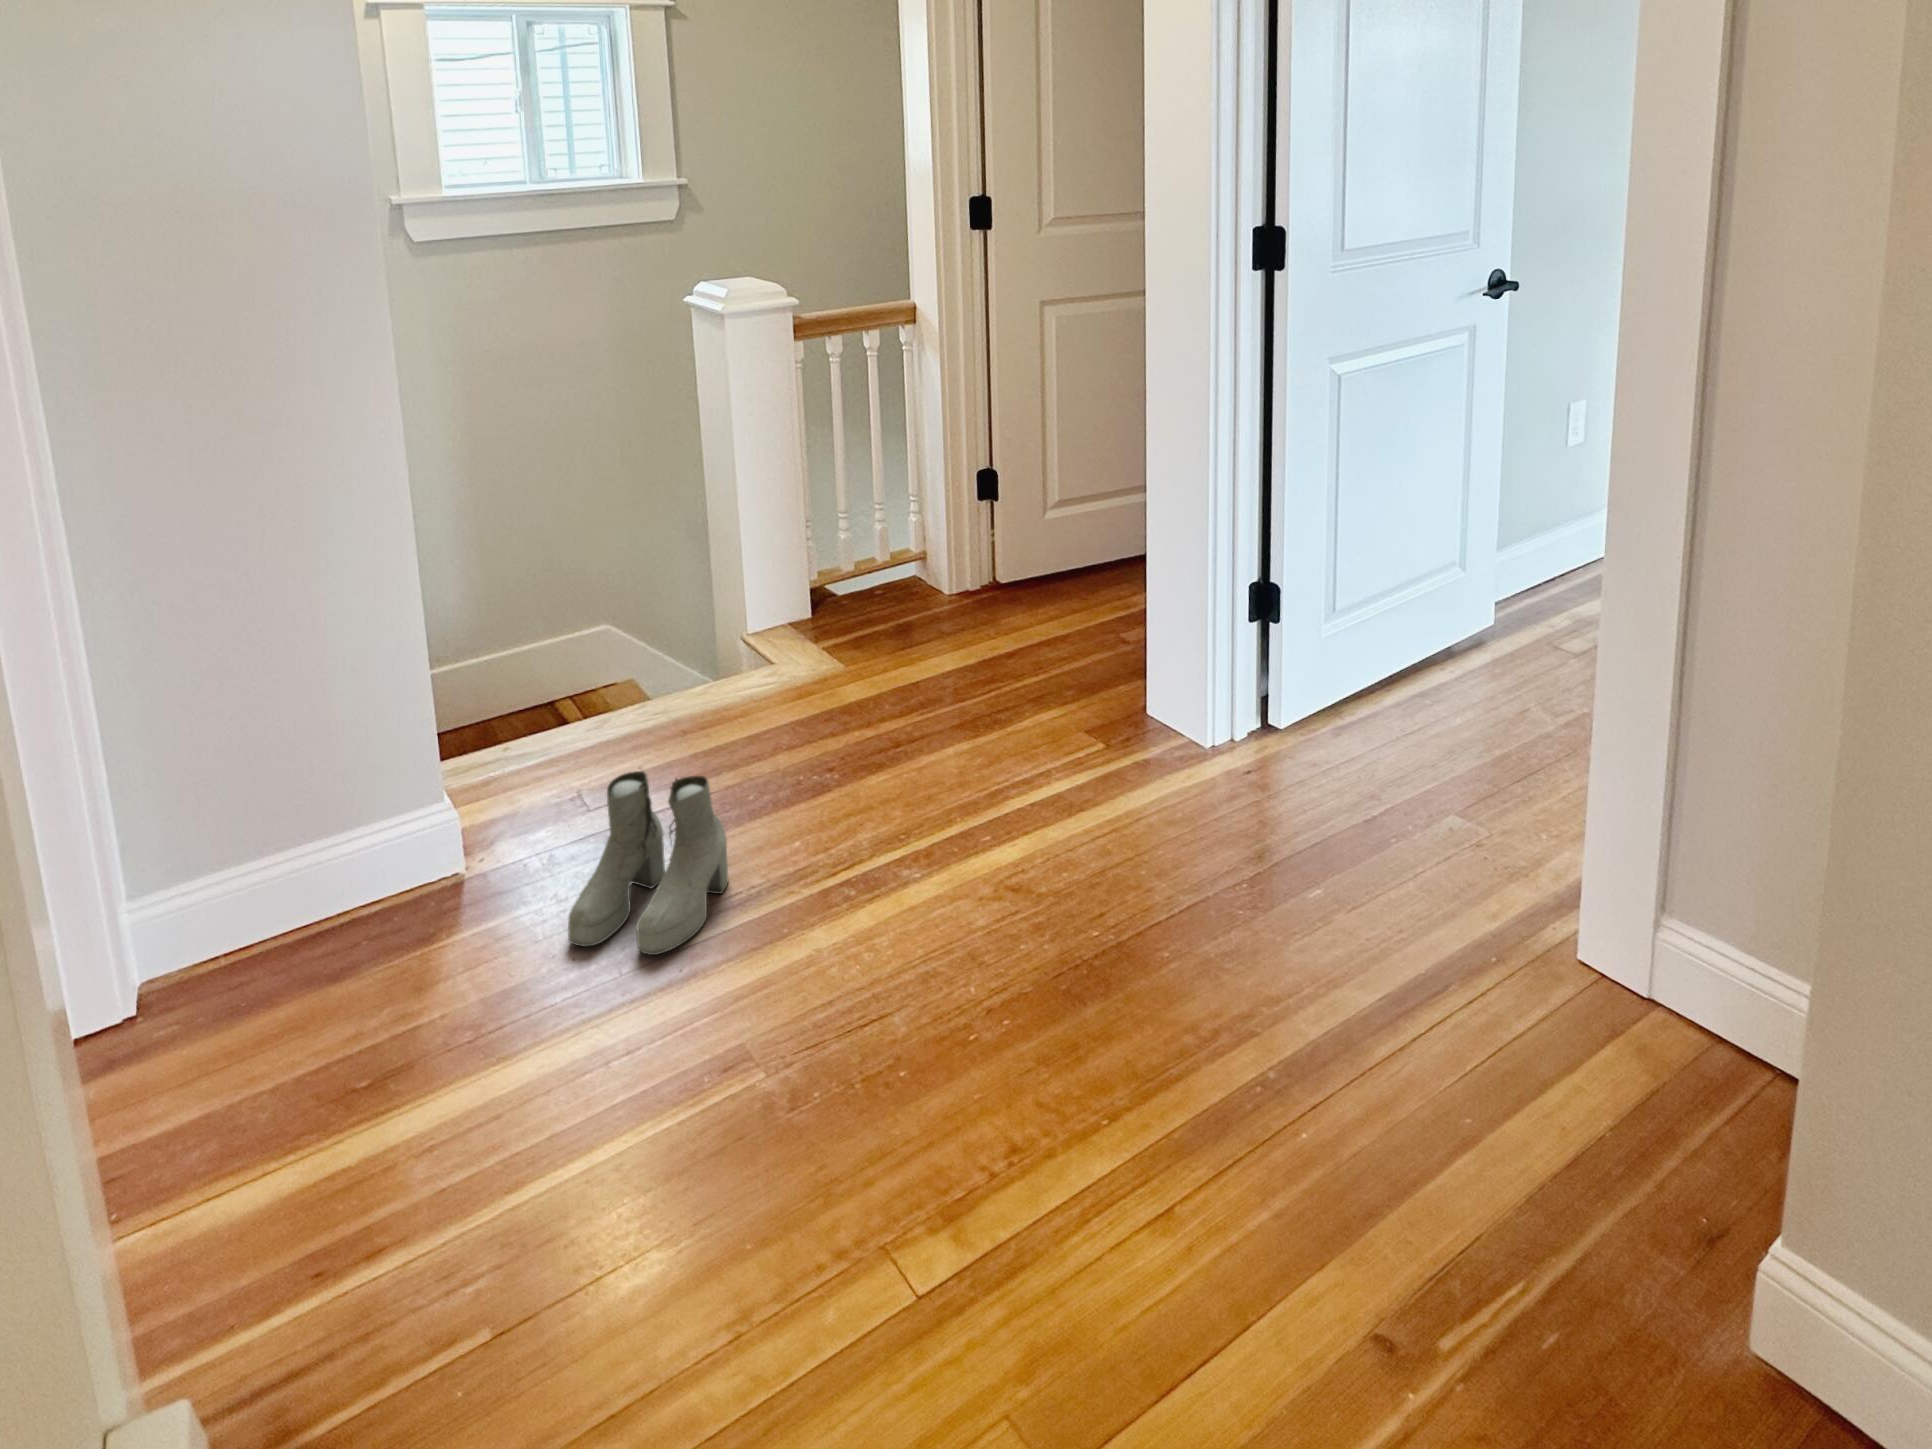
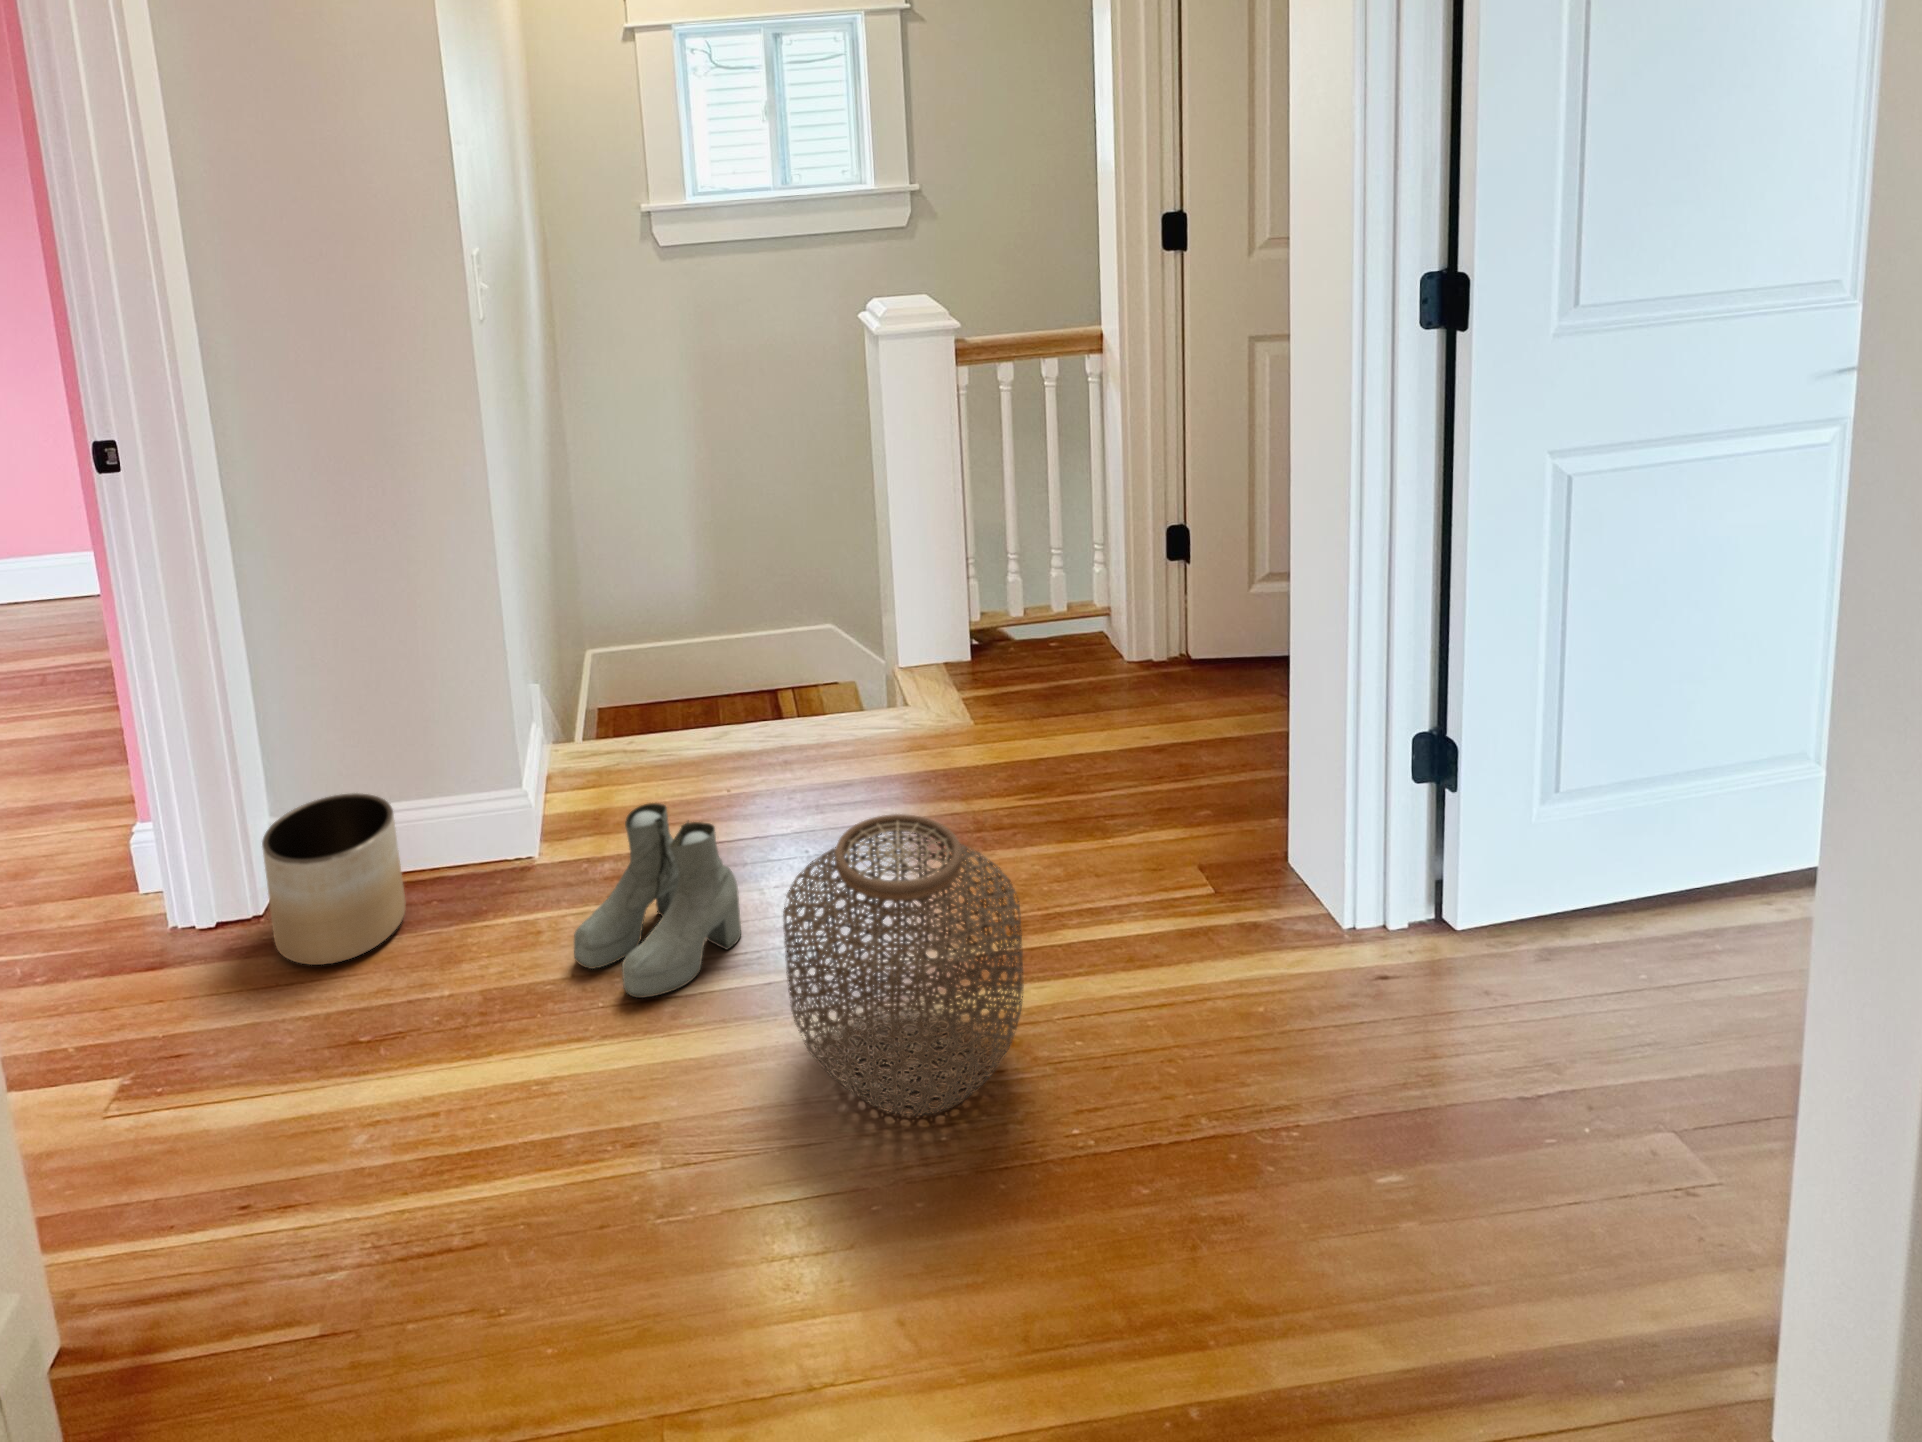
woven basket: none [828,710,1039,968] -> present [783,814,1023,1115]
planter: none [159,840,339,1042] -> present [262,793,405,965]

